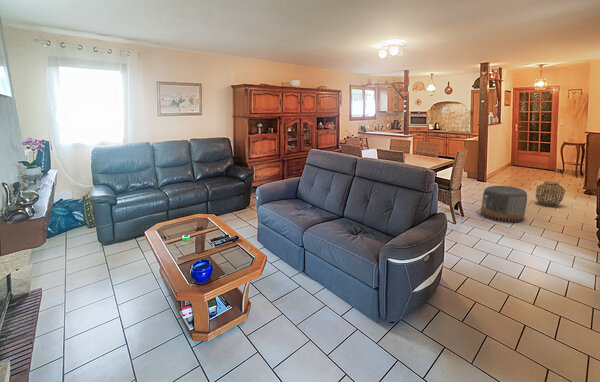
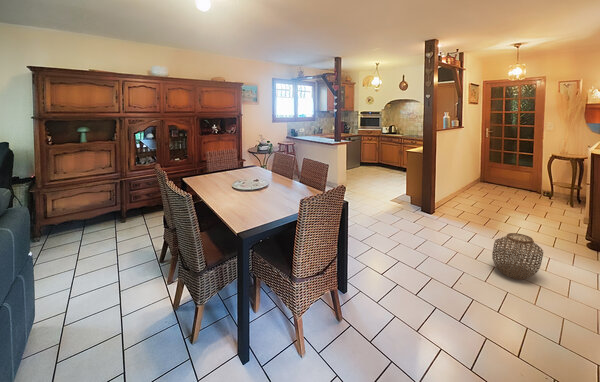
pouf: present [481,186,527,222] -> none [378,250,460,338]

